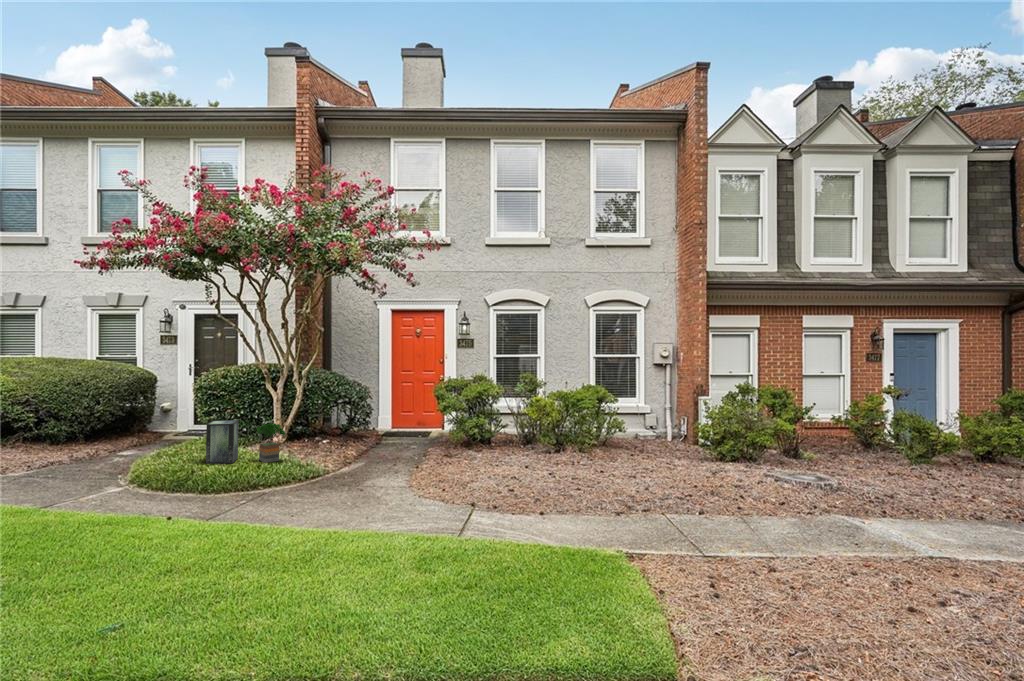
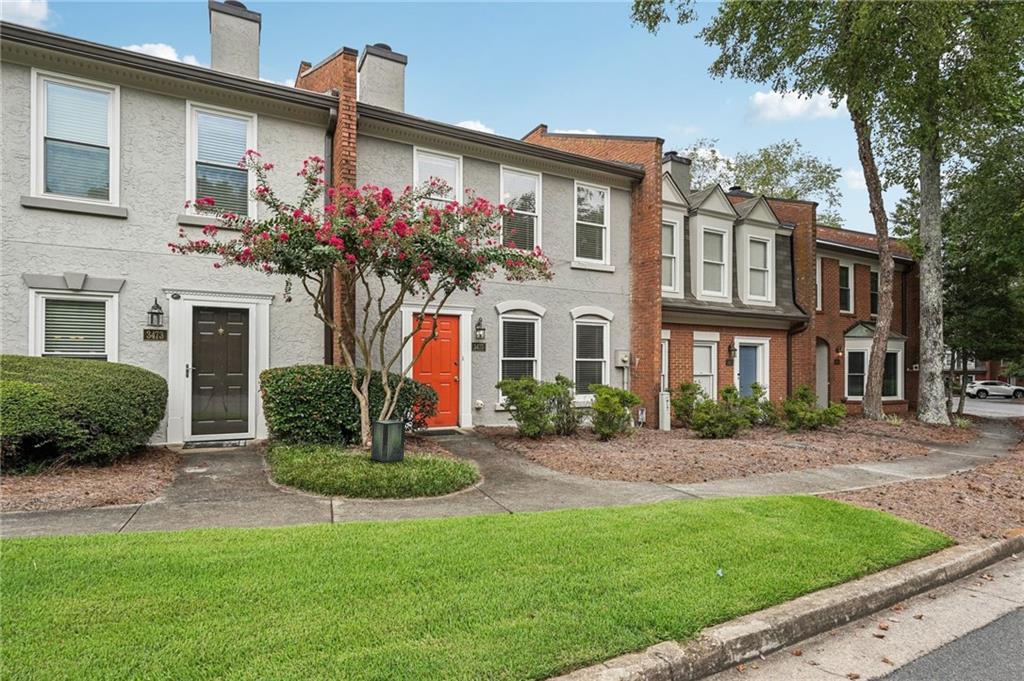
potted tree: present [257,424,285,463] -> none [407,421,436,459]

